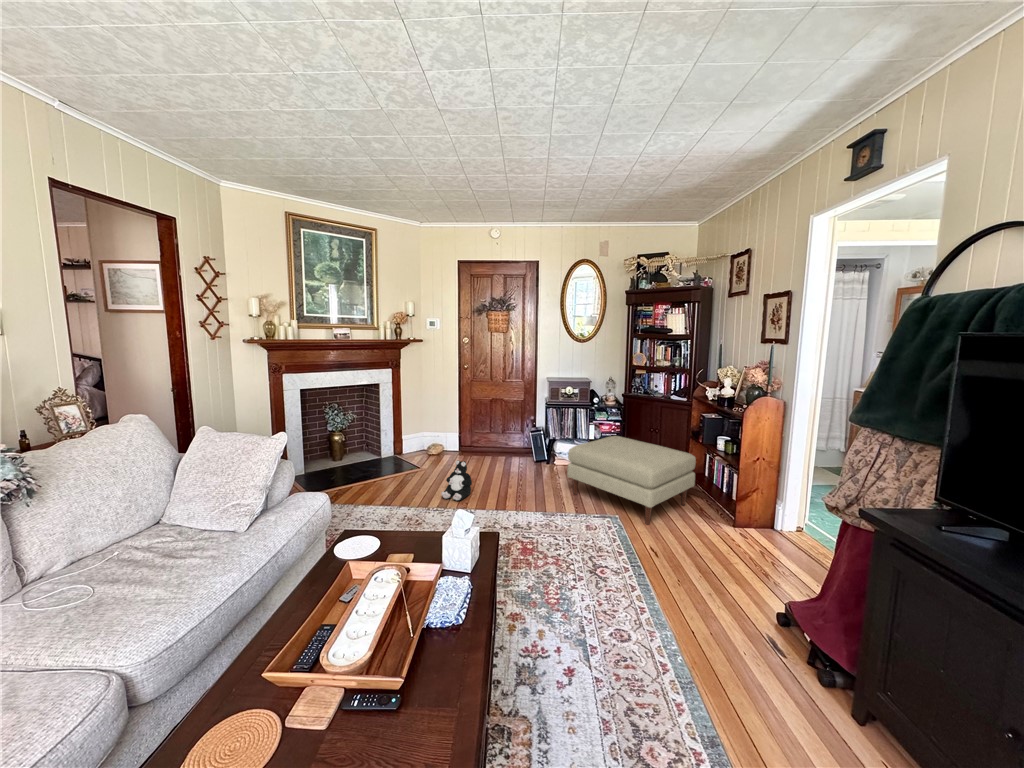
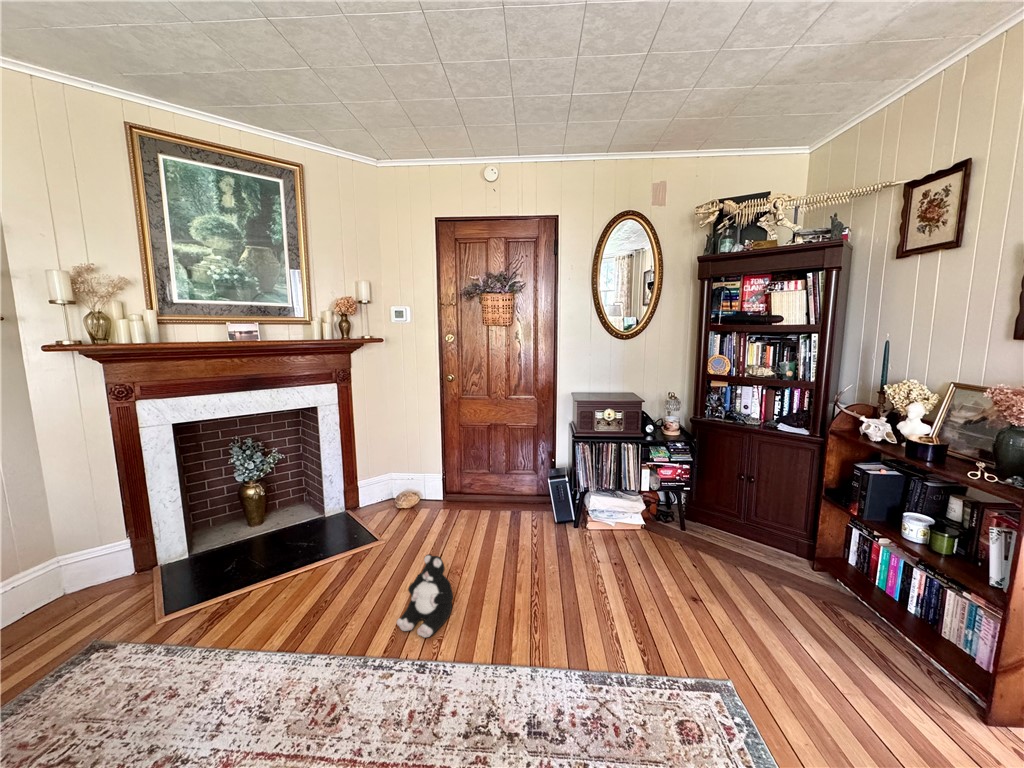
ottoman: present [567,436,696,525] -> none [623,495,870,718]

